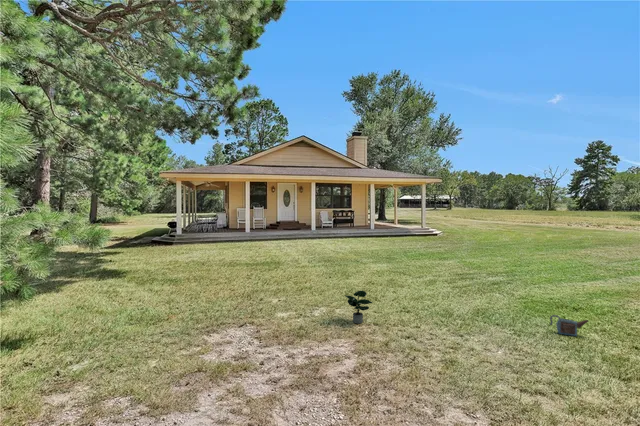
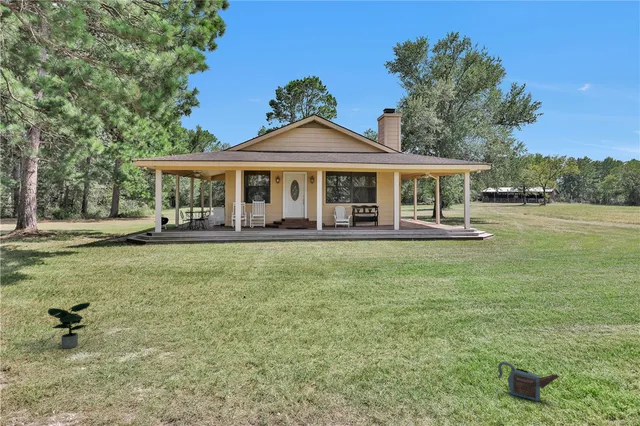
potted plant: present [345,291,372,324] -> present [48,303,90,349]

